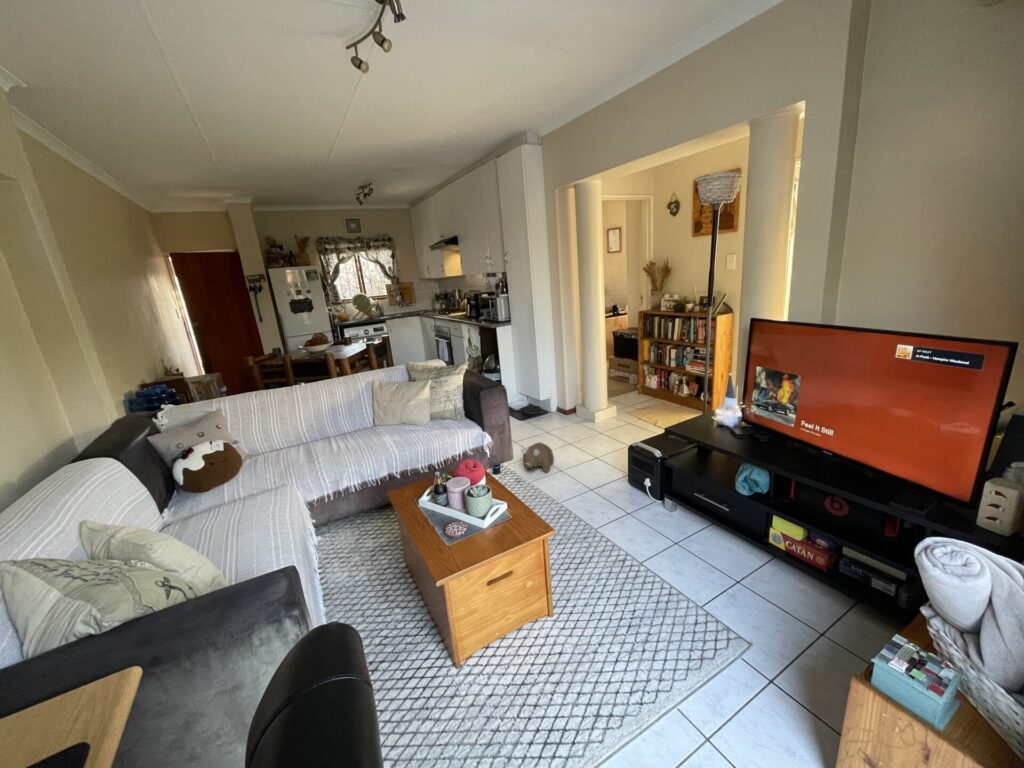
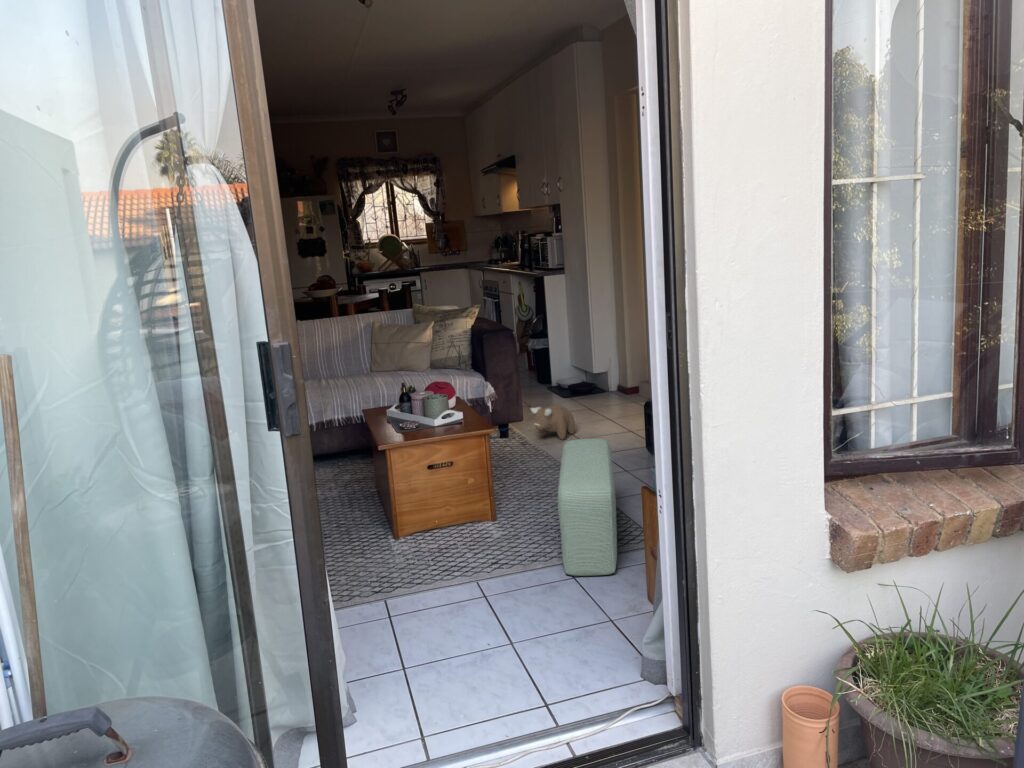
pouf: none [608,513,739,718] -> present [558,439,617,576]

